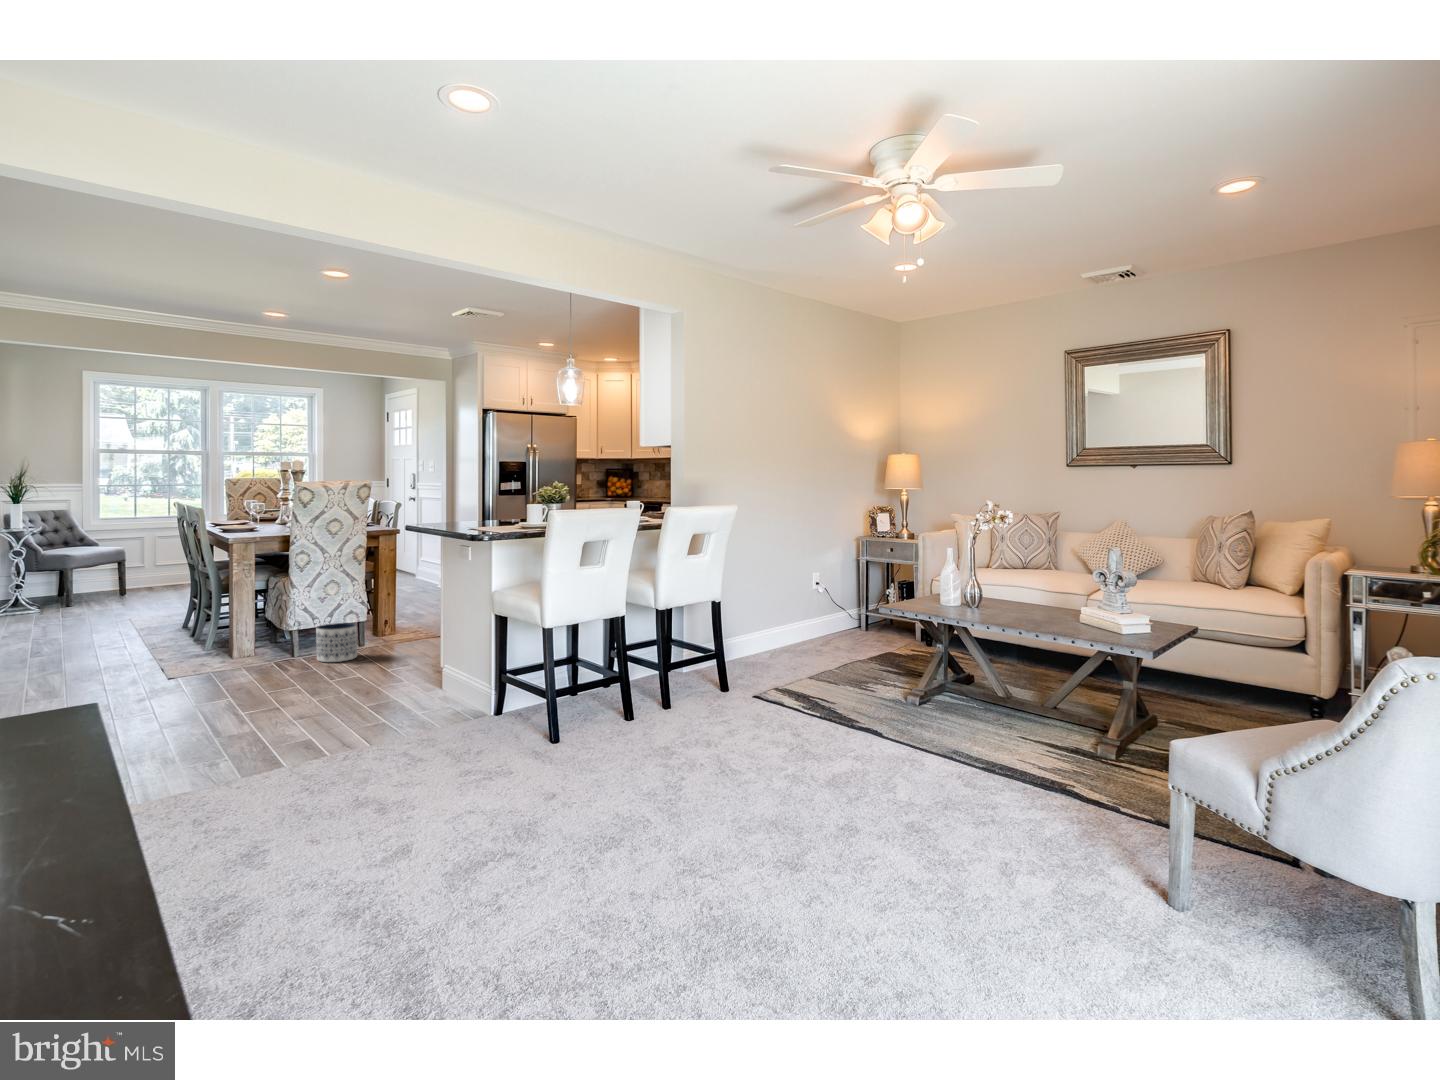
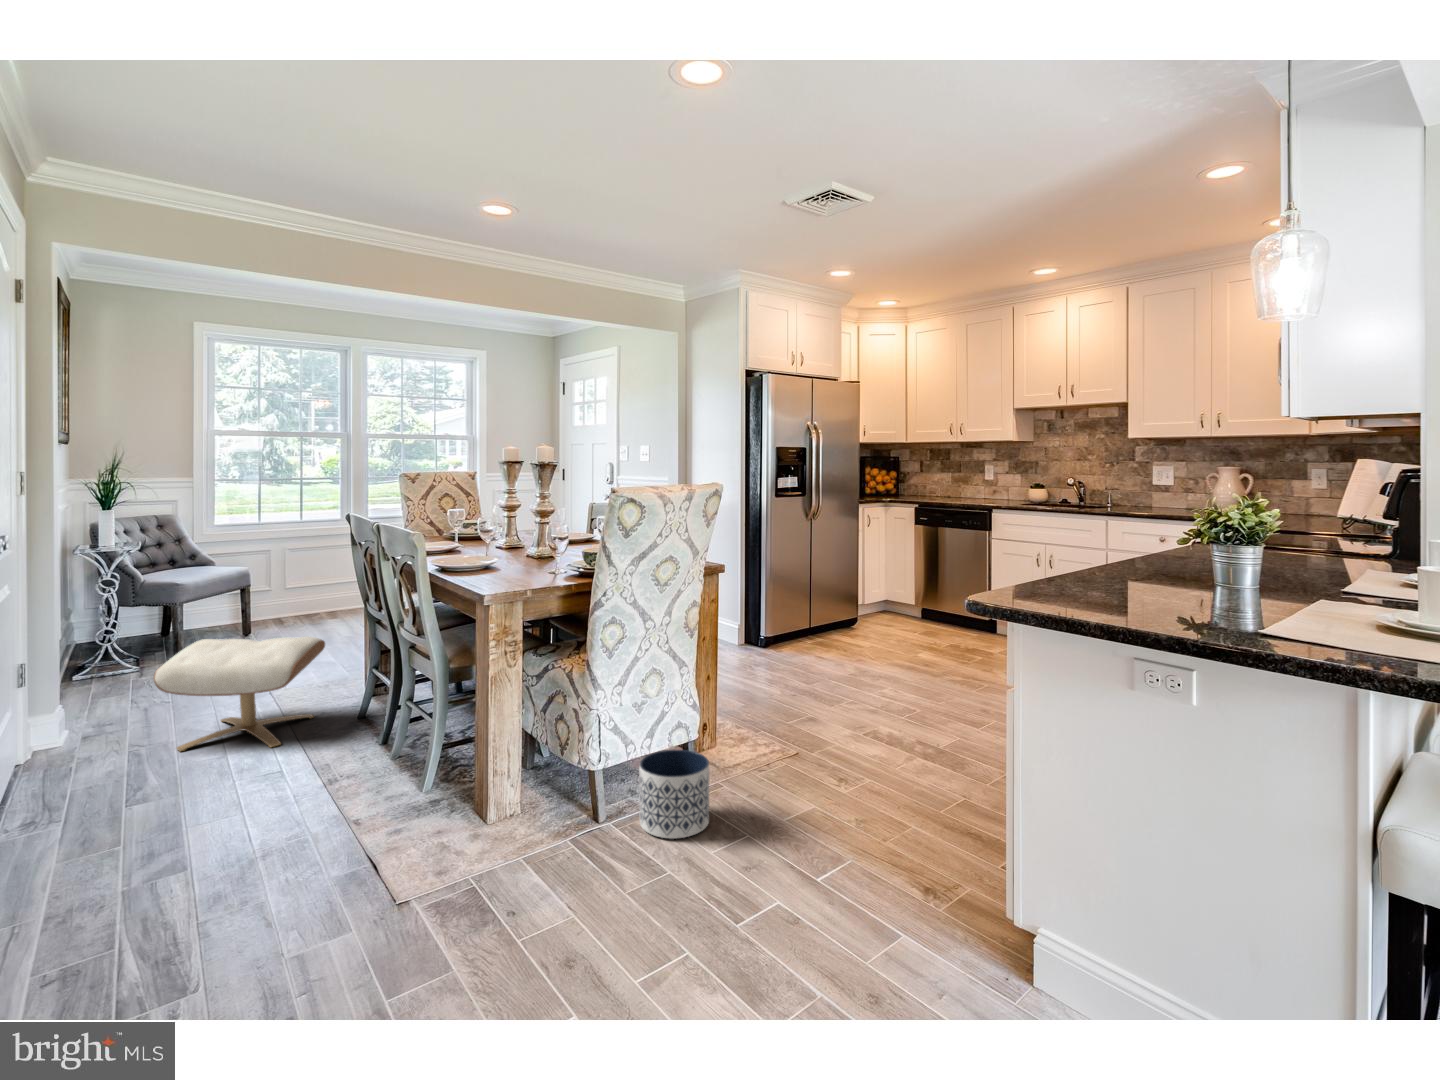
ottoman: none [52,577,164,641] -> present [153,636,325,751]

